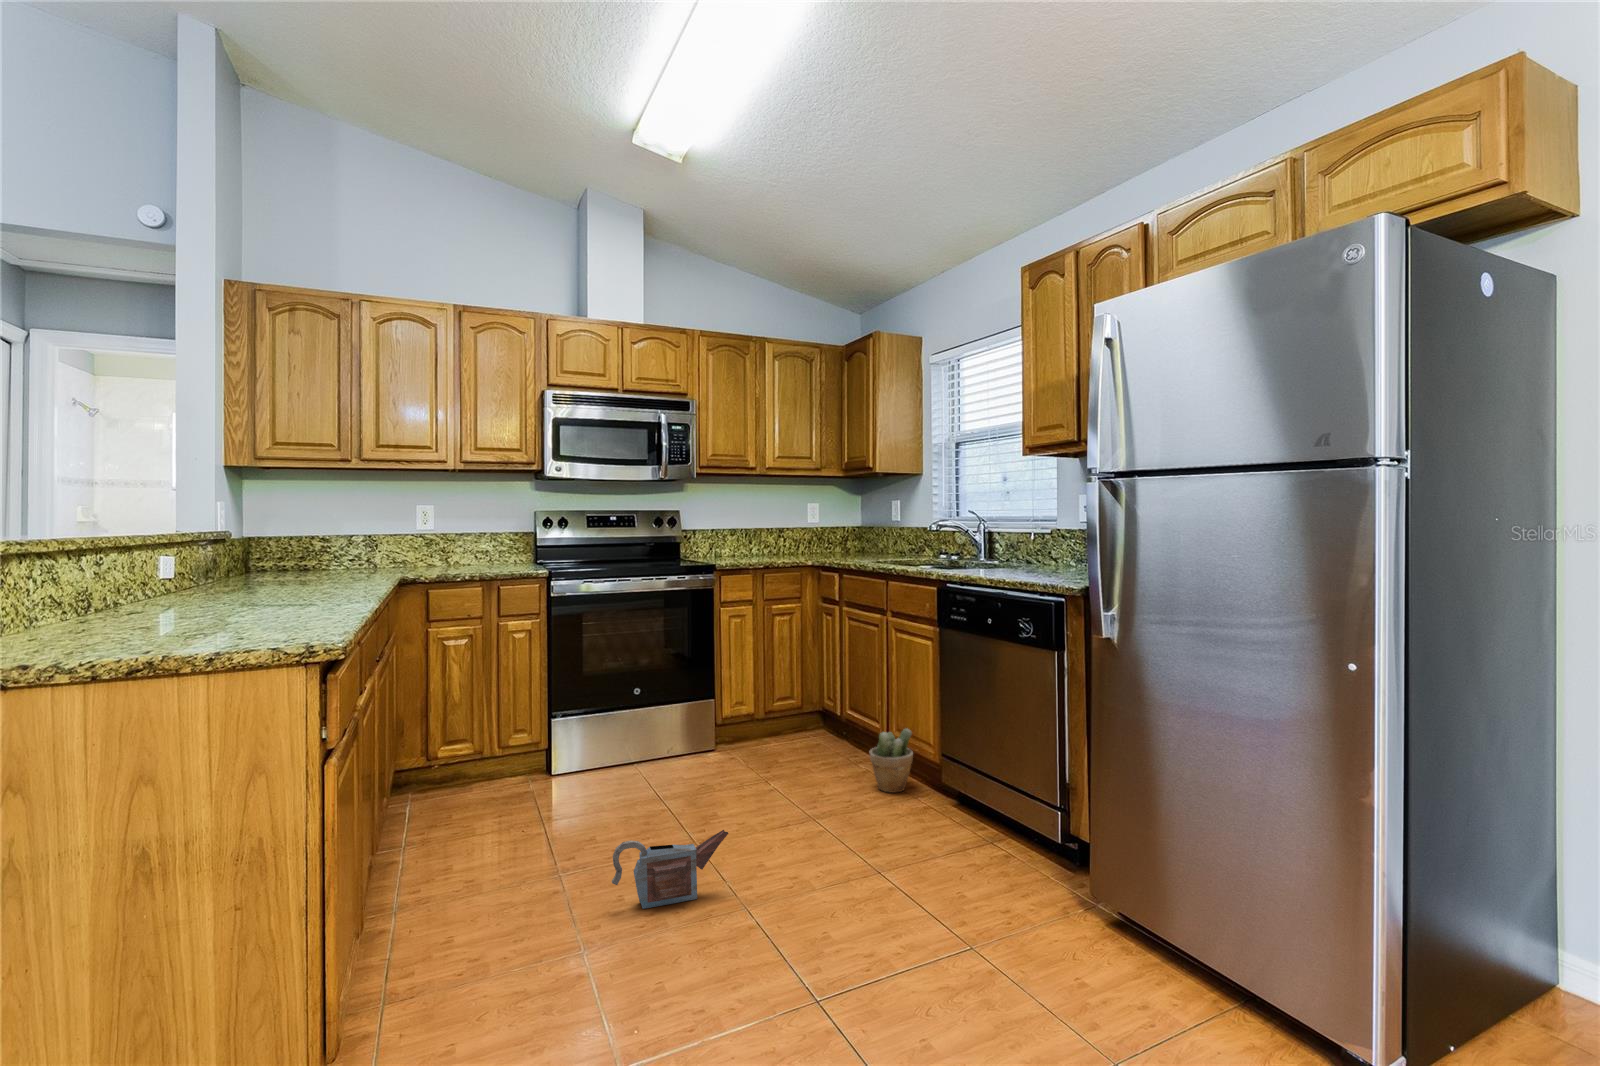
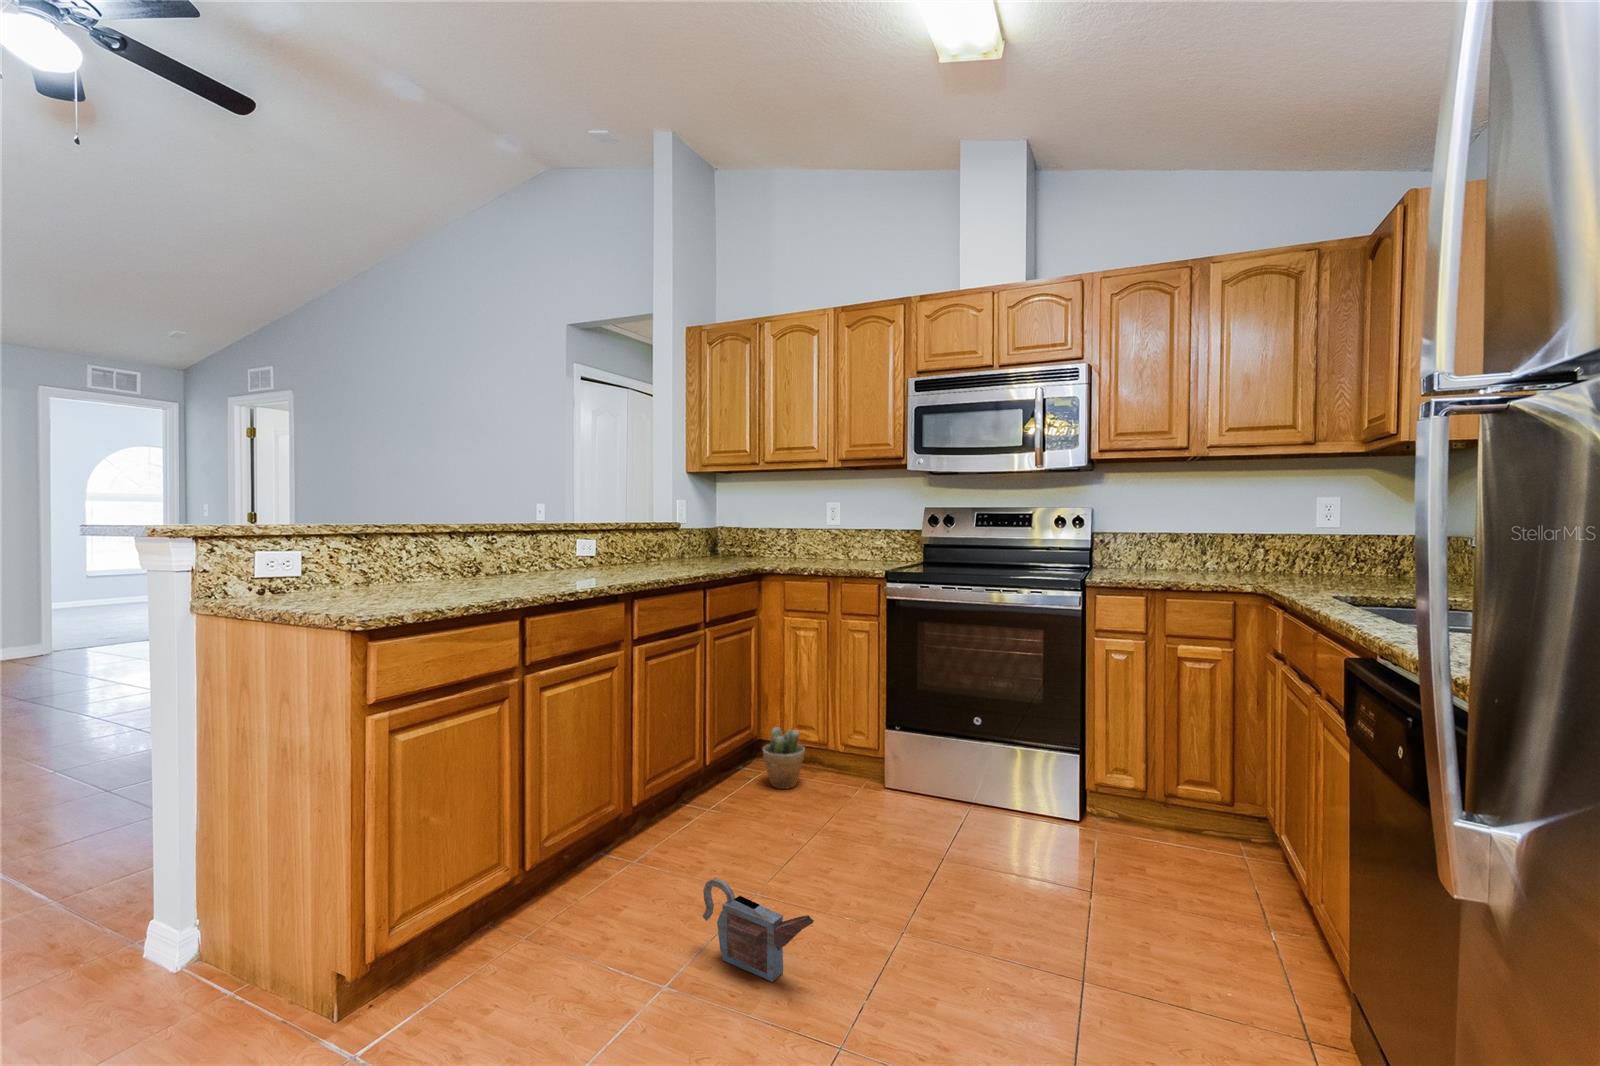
potted plant: present [870,728,913,793] -> present [763,727,805,789]

